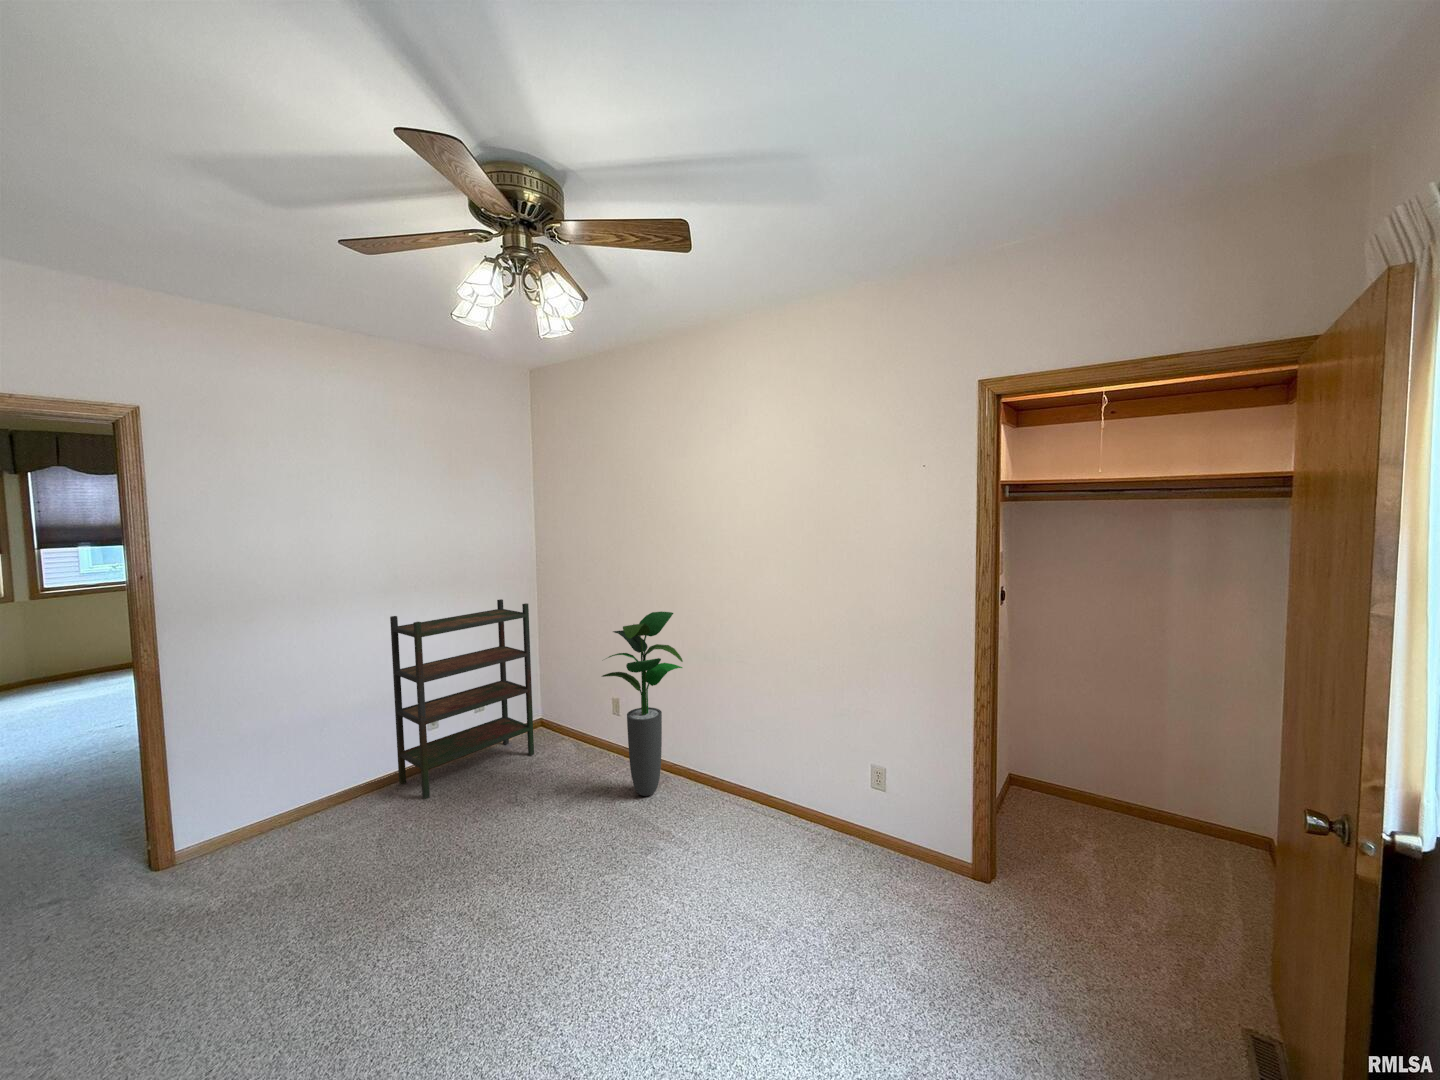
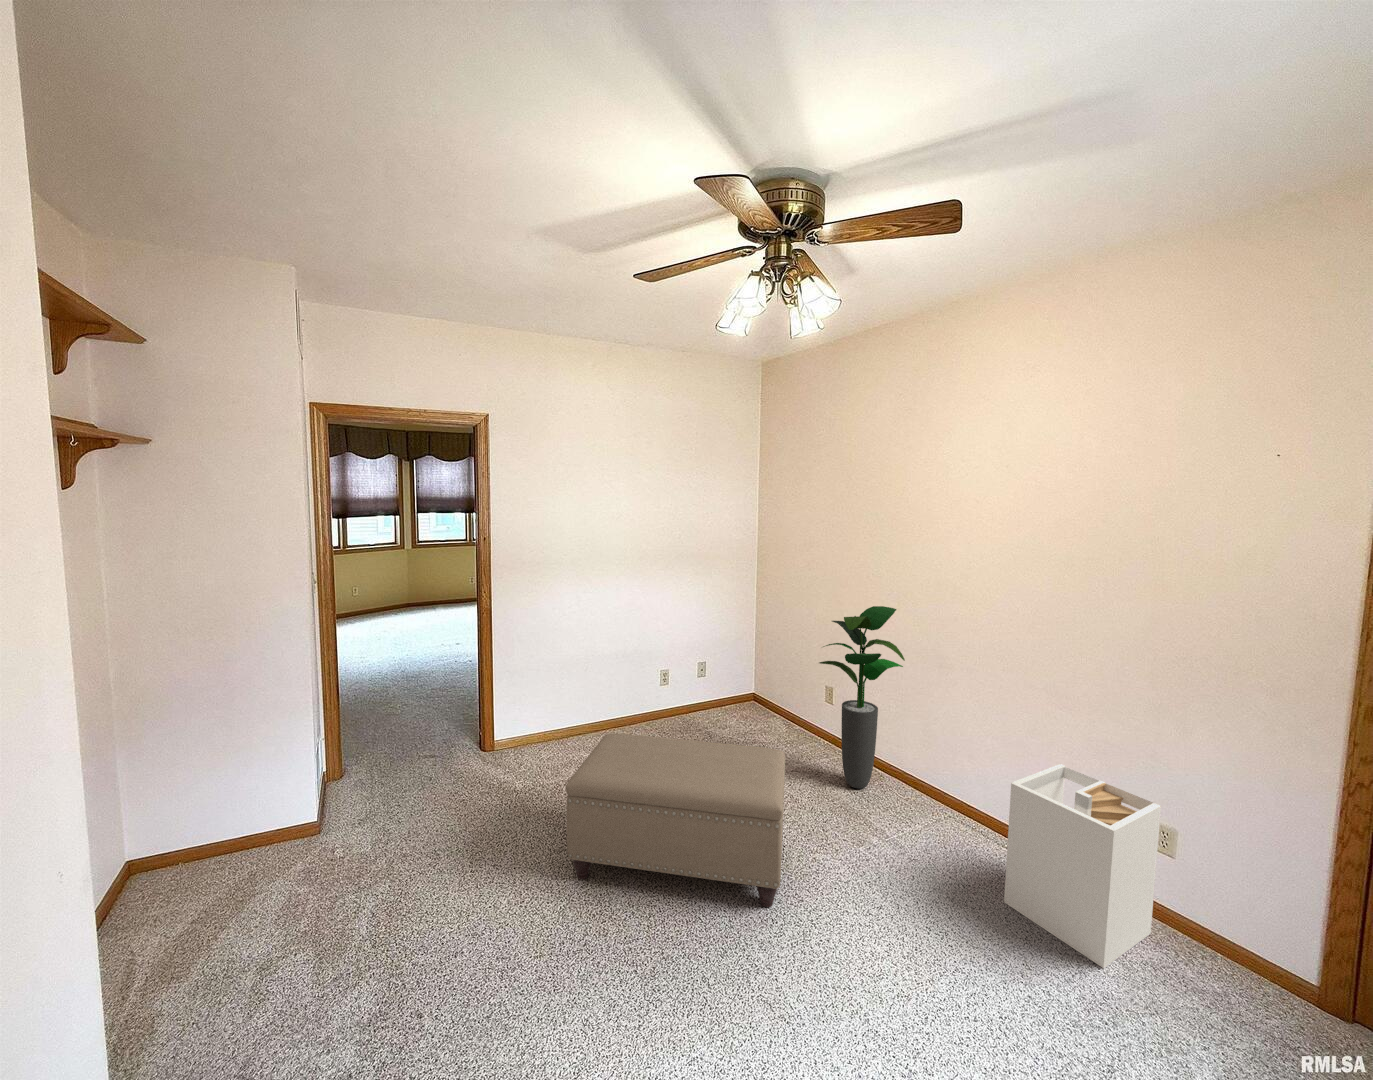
bookshelf: present [390,599,534,799] -> none [639,579,751,745]
laundry hamper: none [774,734,882,904] -> present [1004,764,1161,968]
ottoman: none [276,776,568,999] -> present [566,734,785,907]

